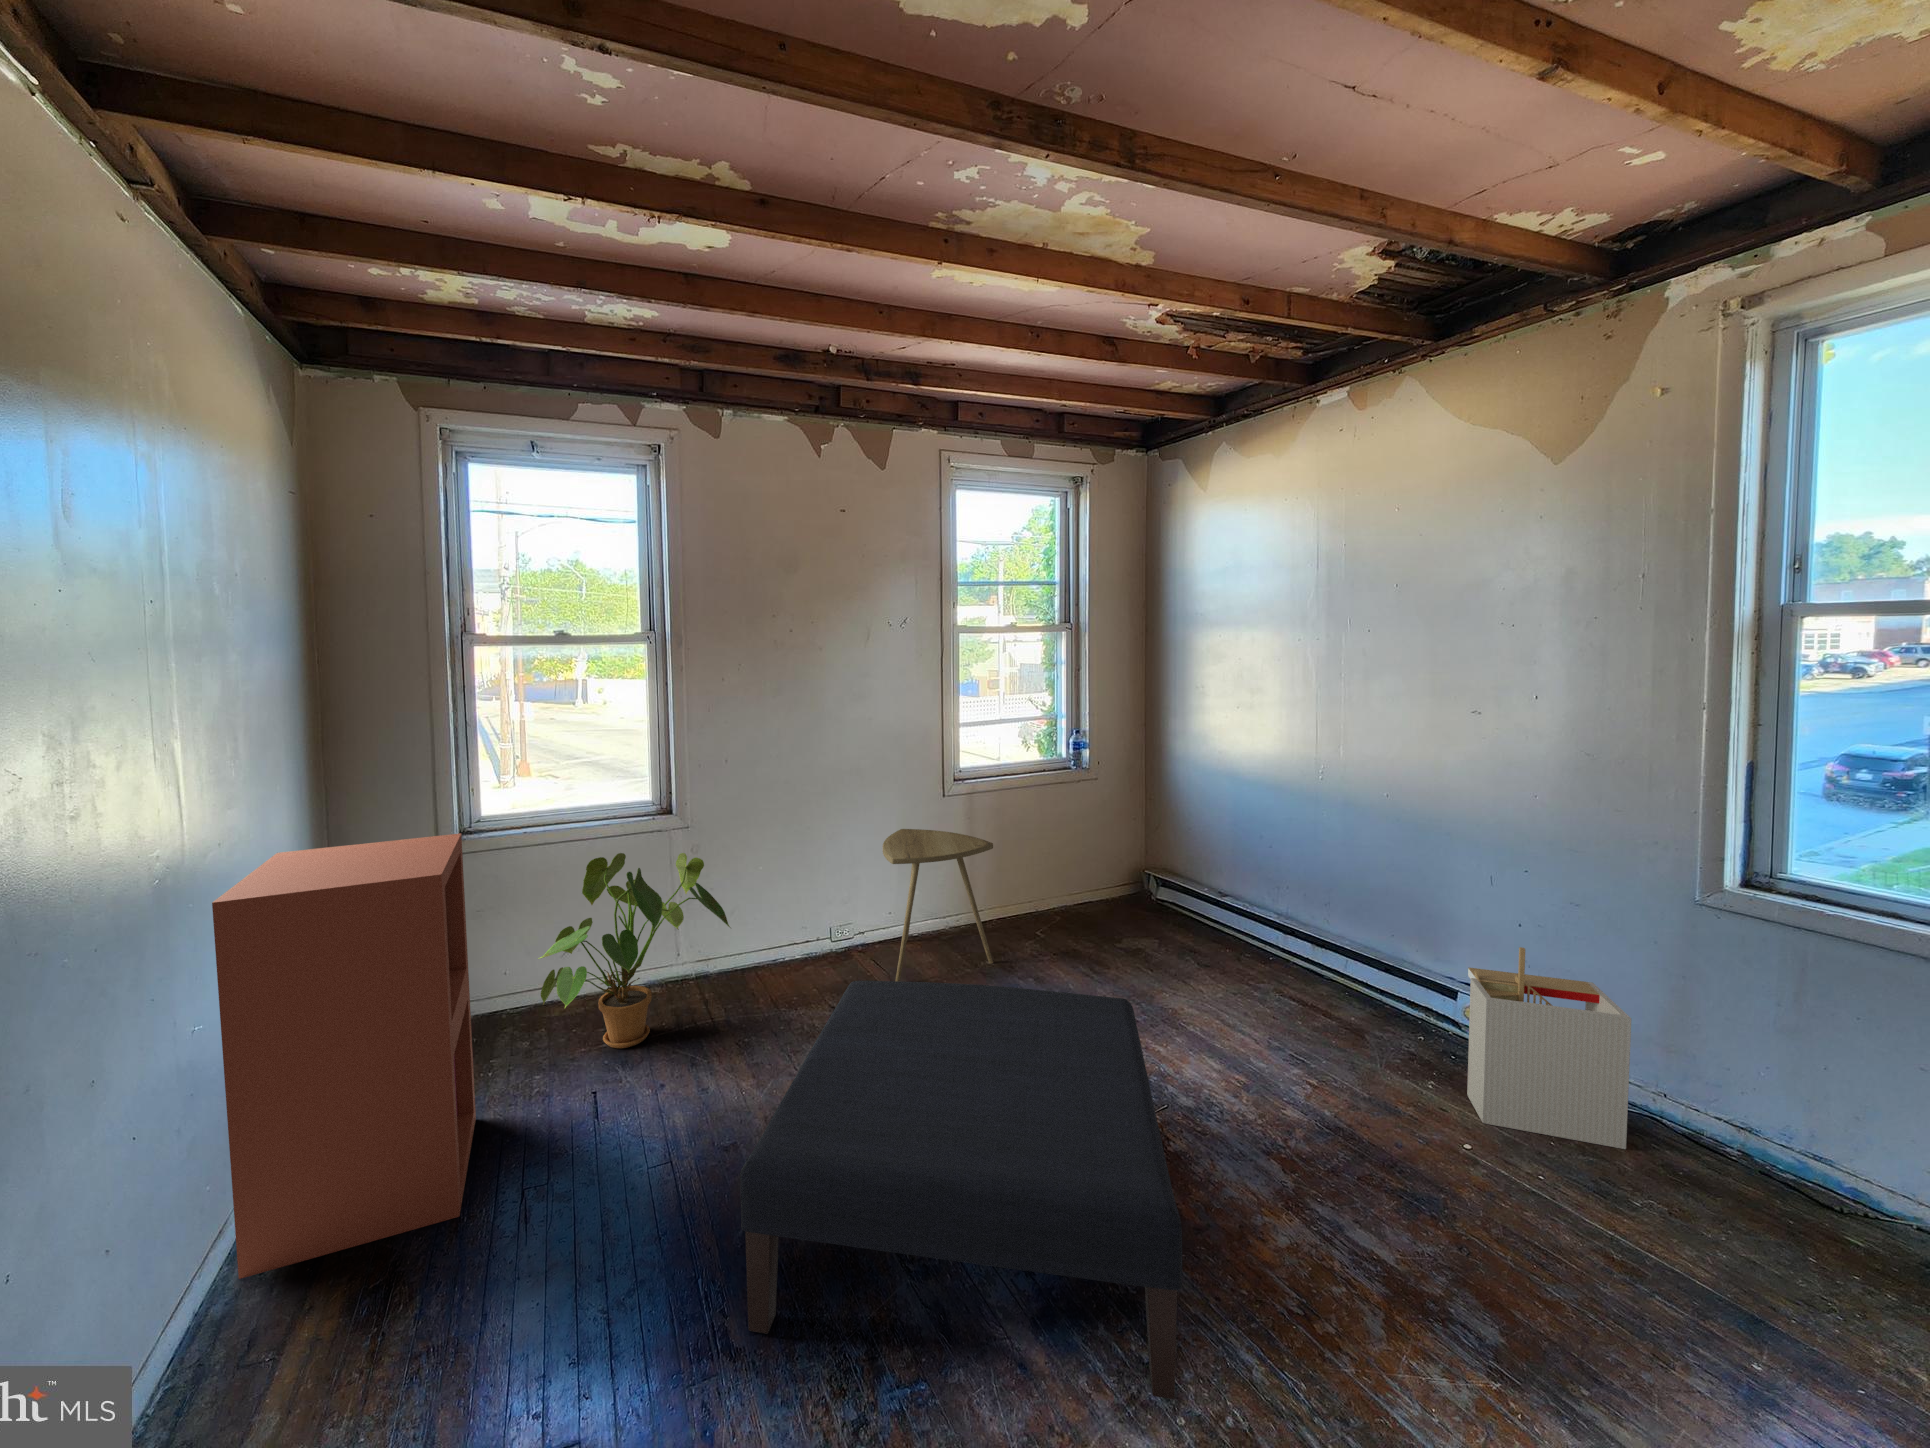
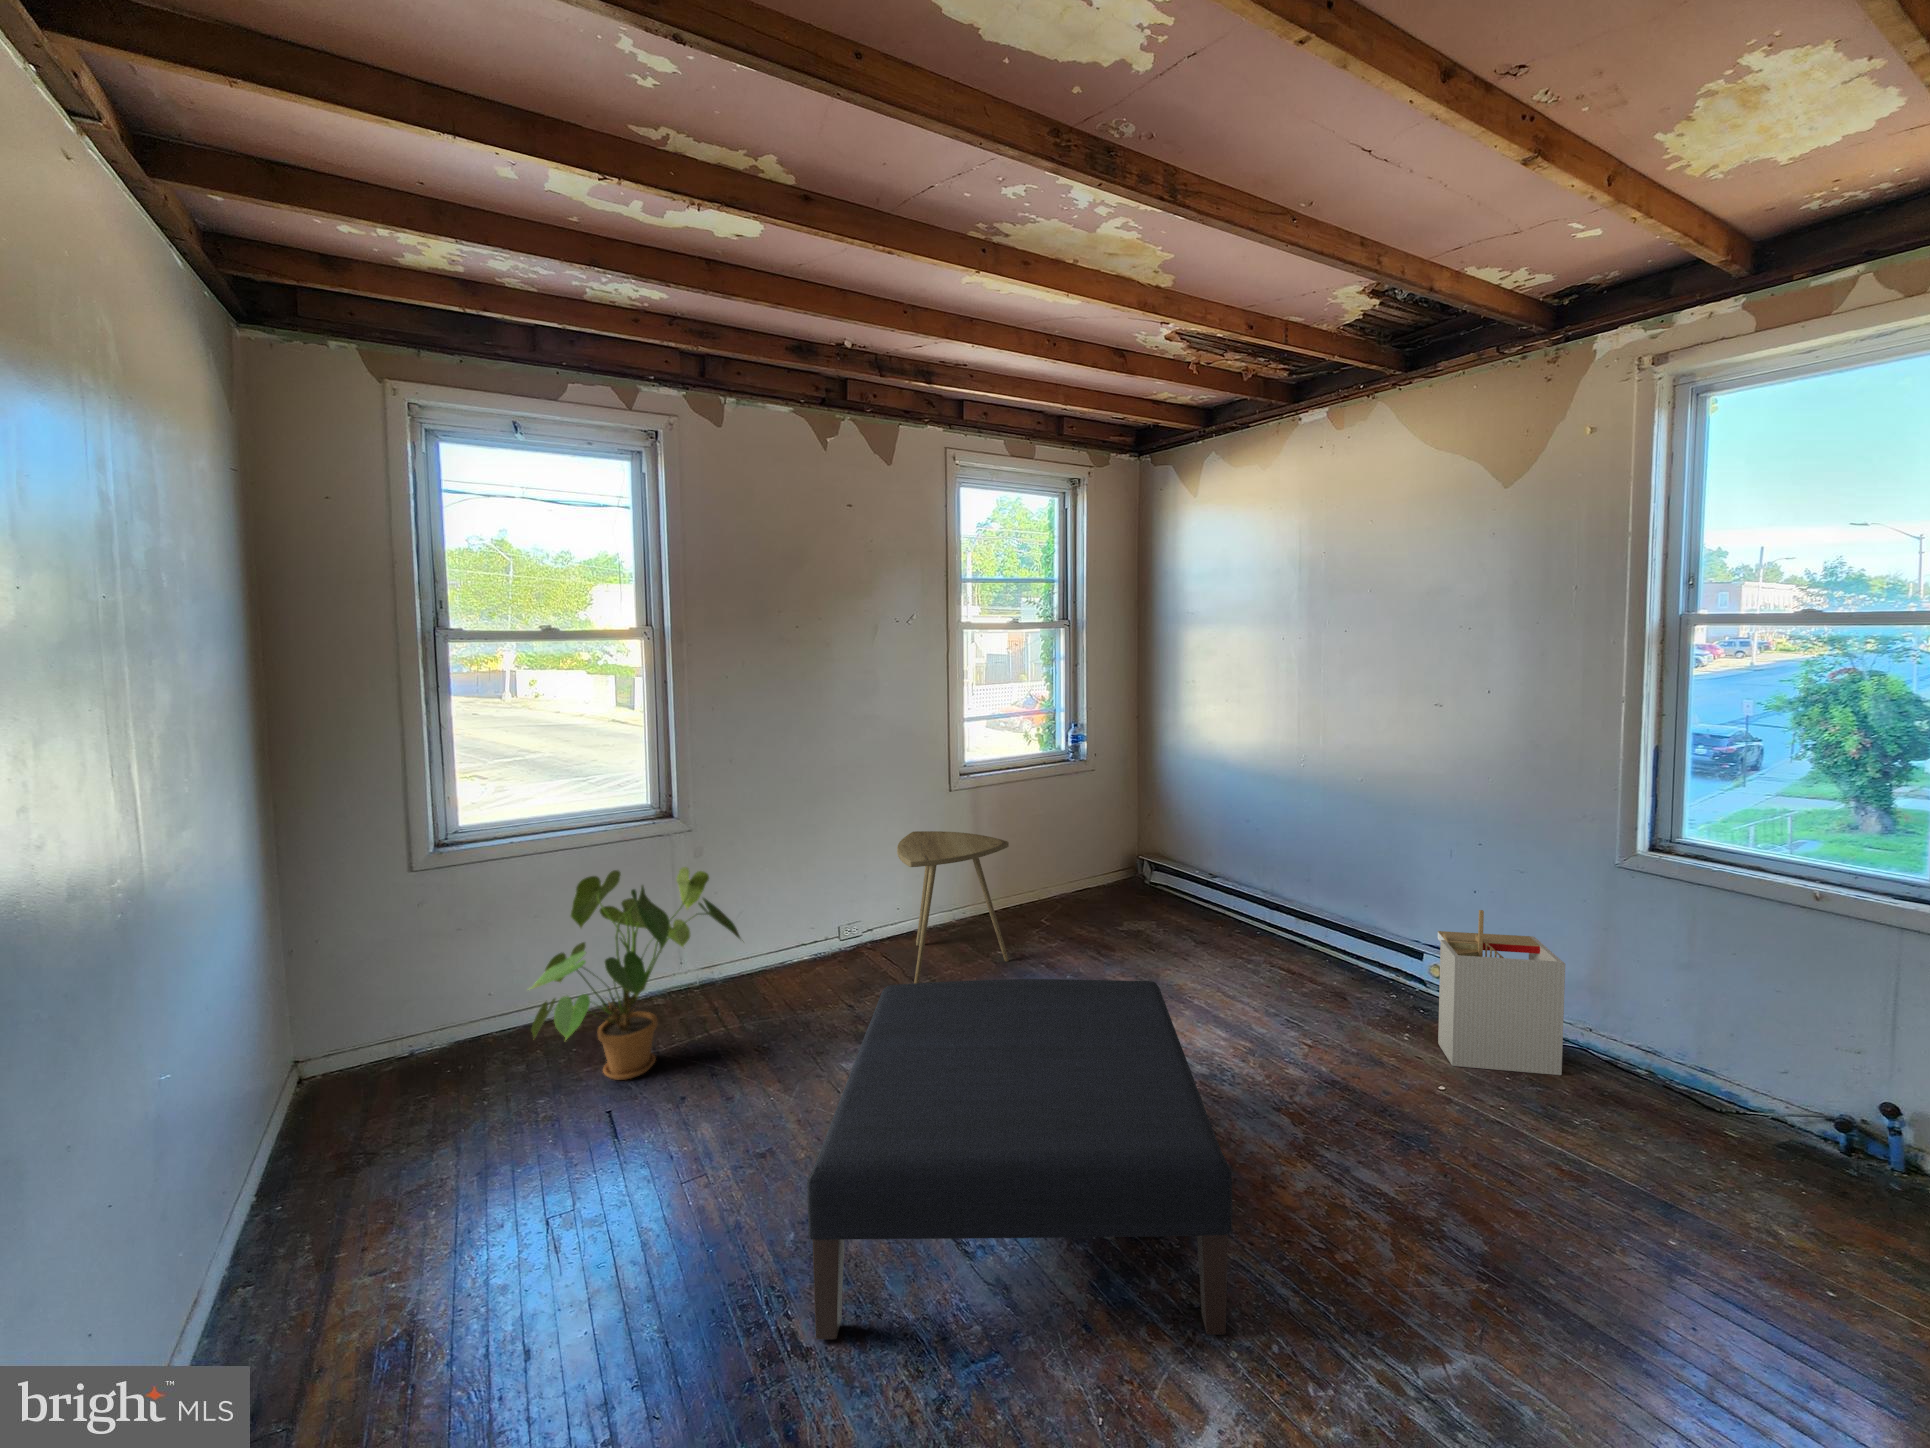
bookshelf: present [212,833,476,1279] -> none [160,855,467,1381]

